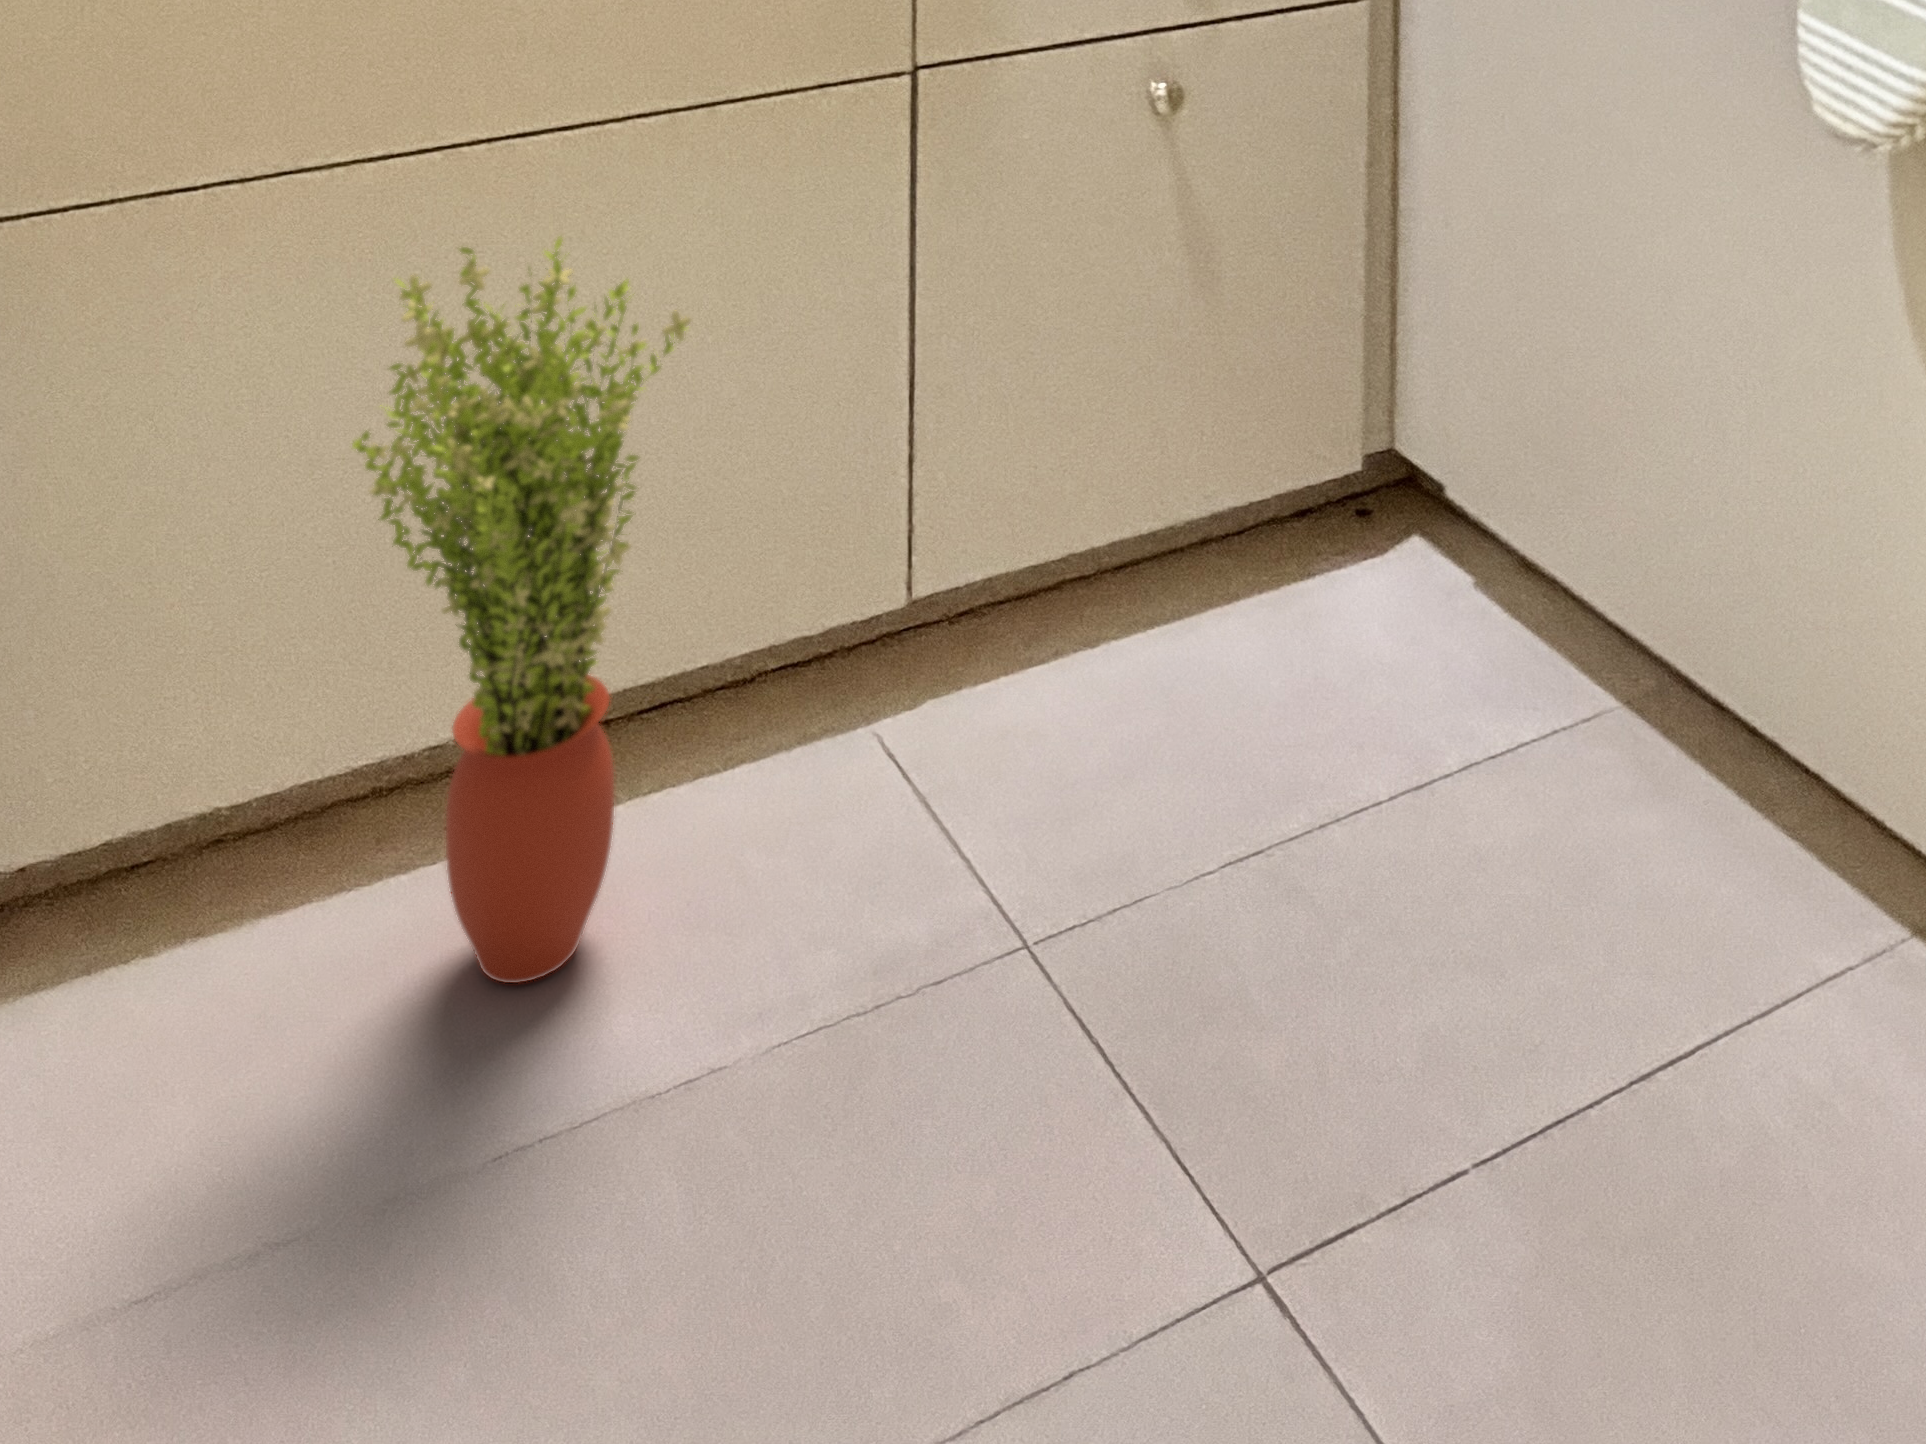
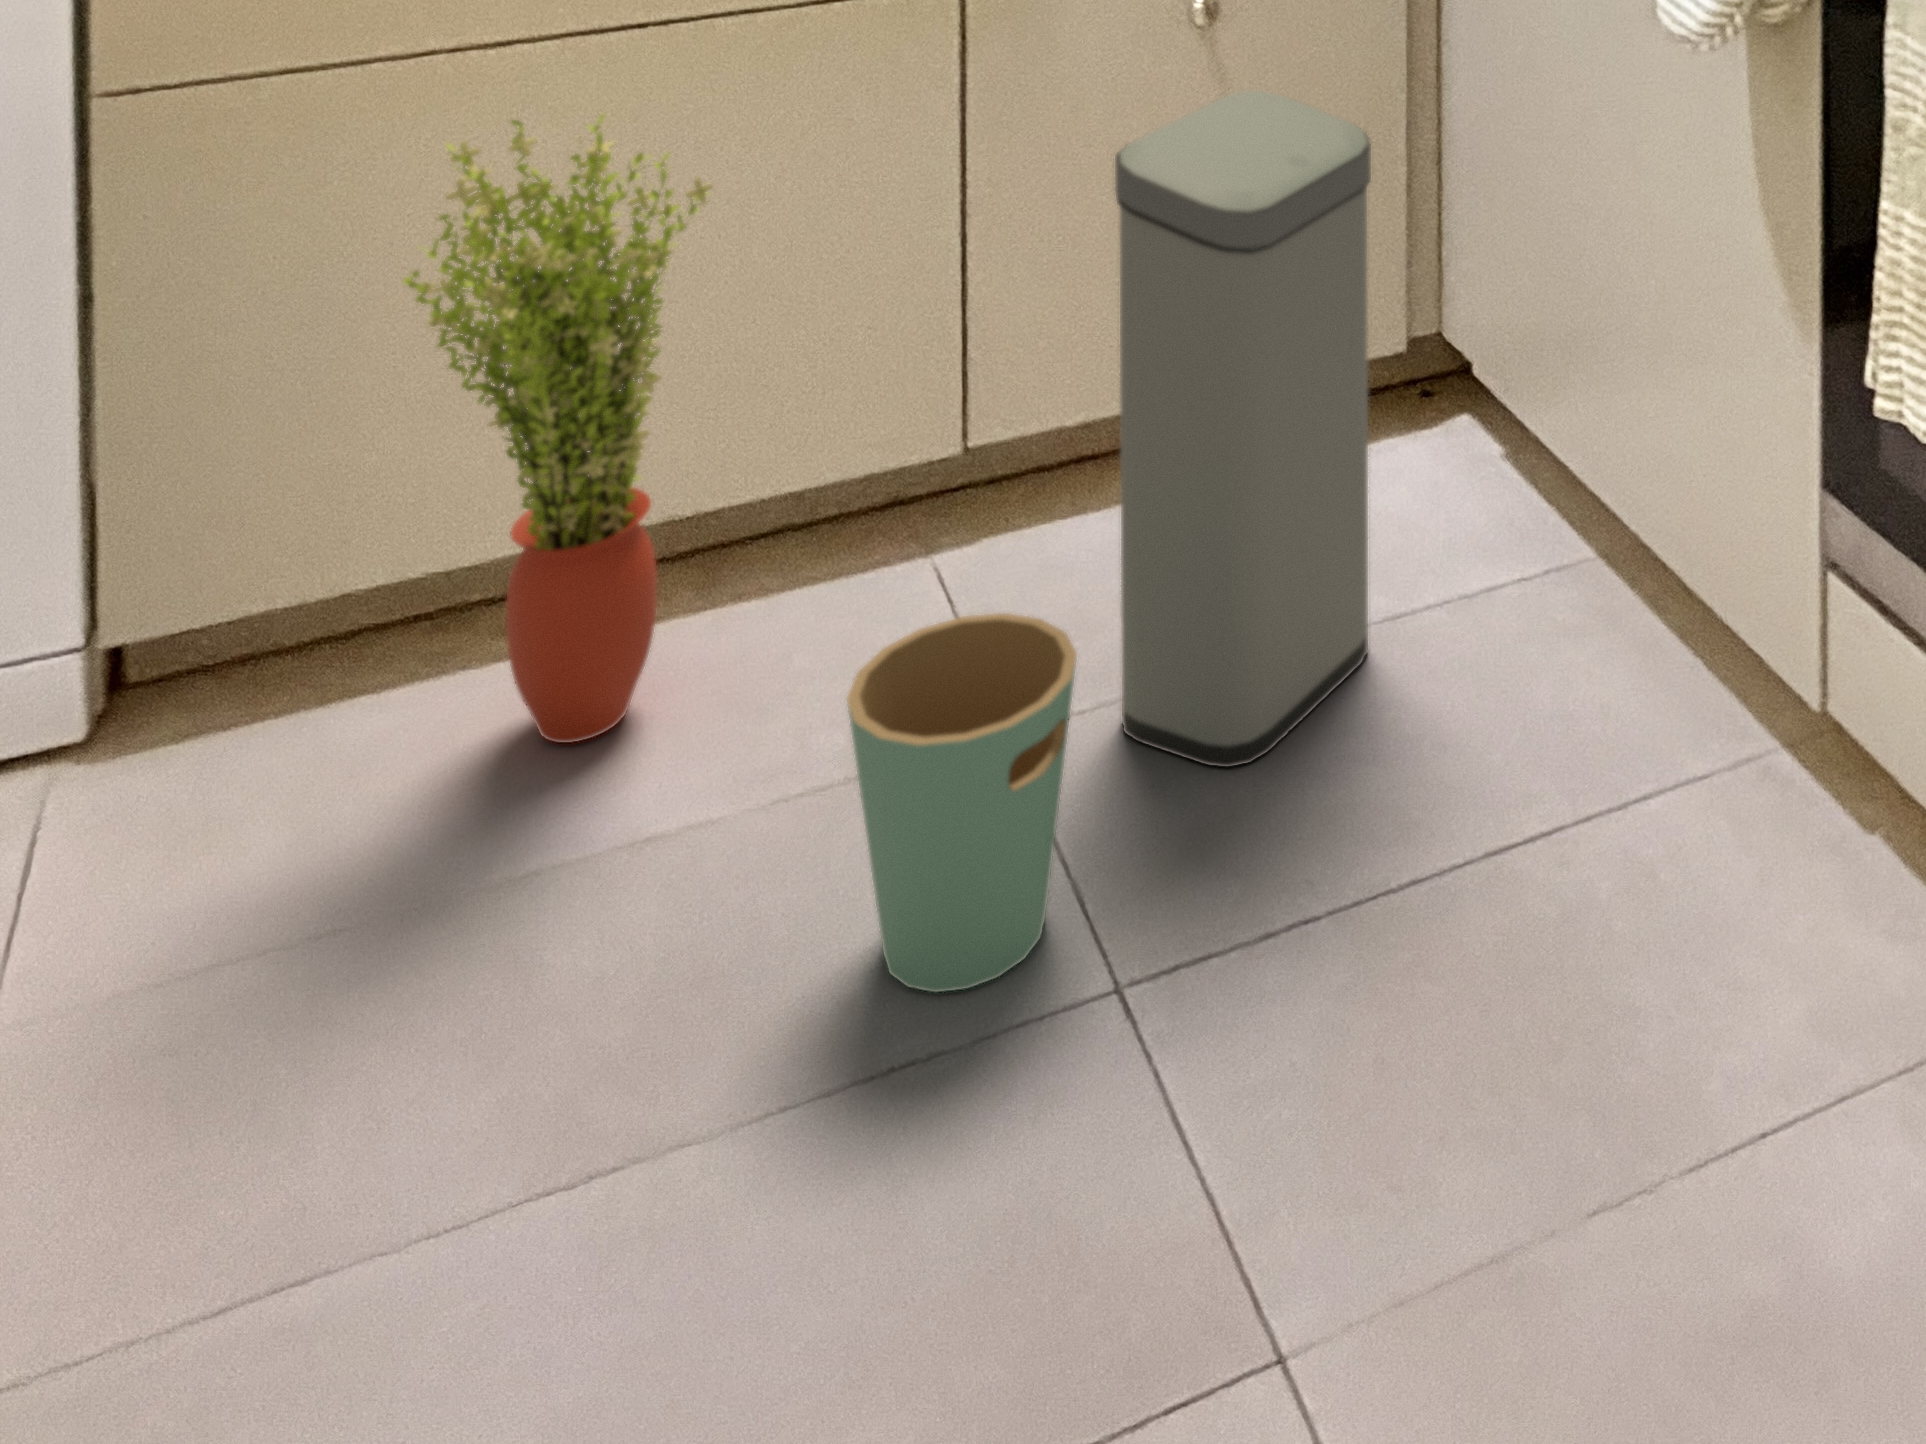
trash can: none [942,197,1428,1298] -> present [847,91,1371,992]

